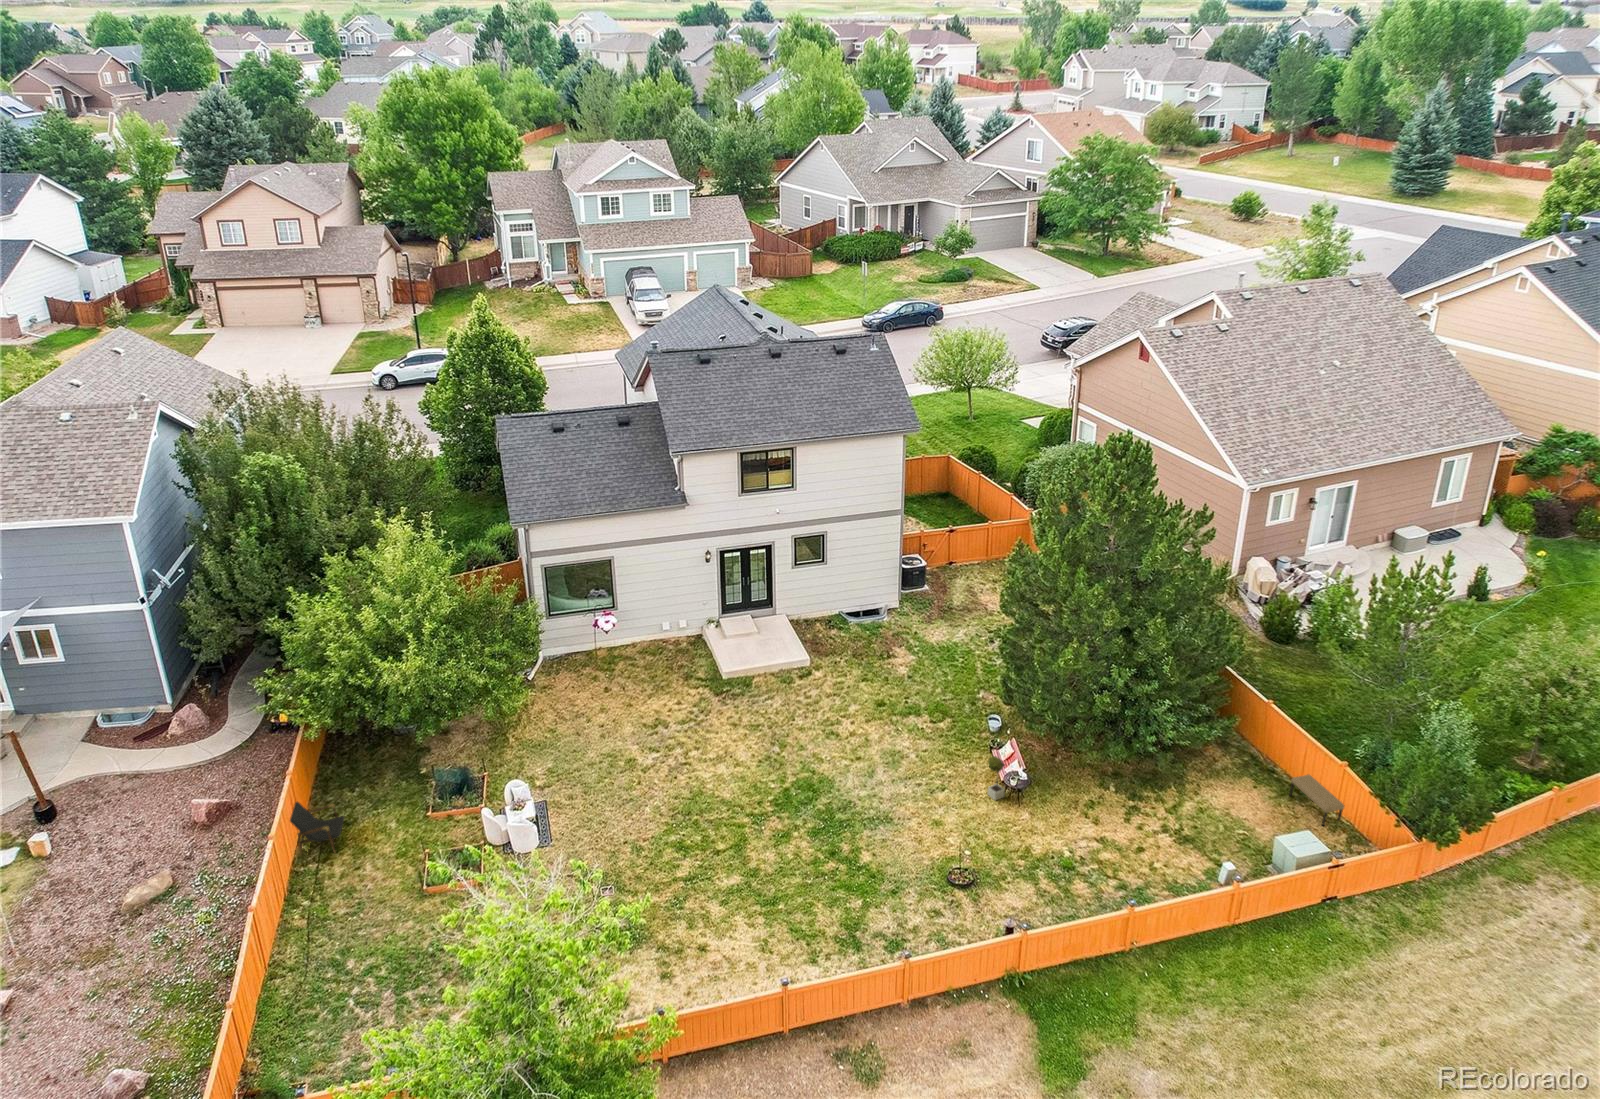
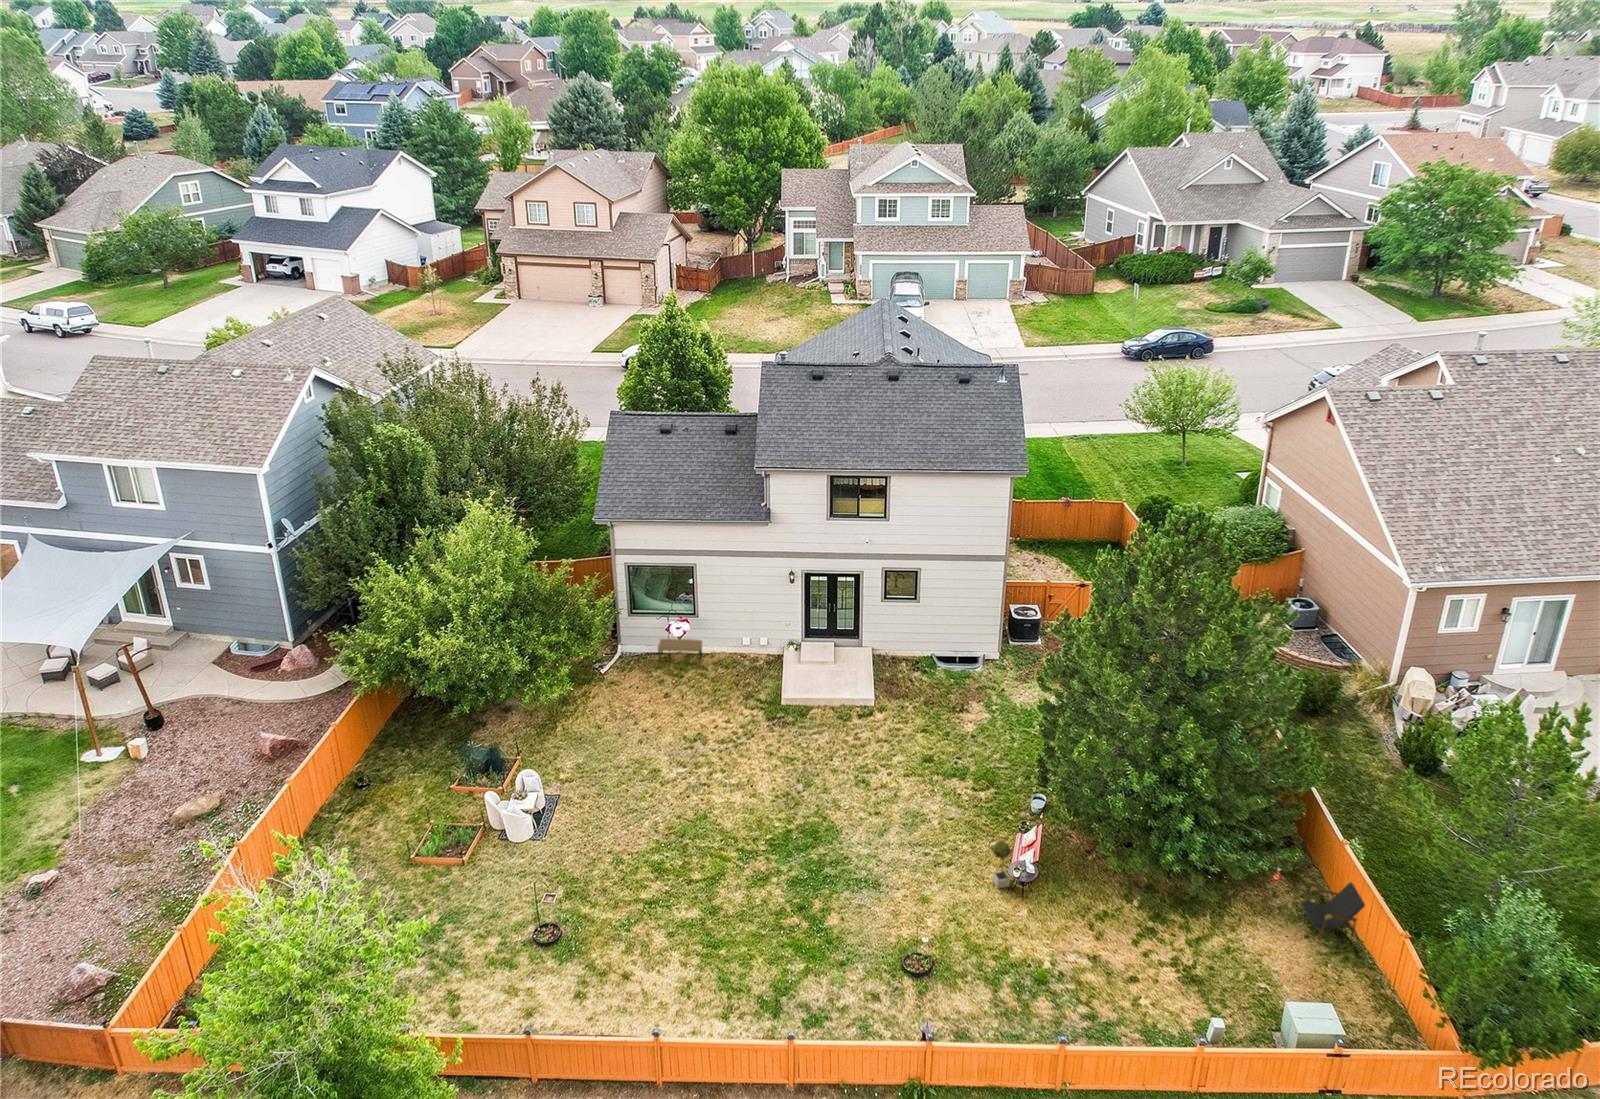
bench: present [1289,775,1344,826] -> present [658,639,702,662]
lounge chair: present [290,802,344,854] -> present [1301,883,1365,942]

